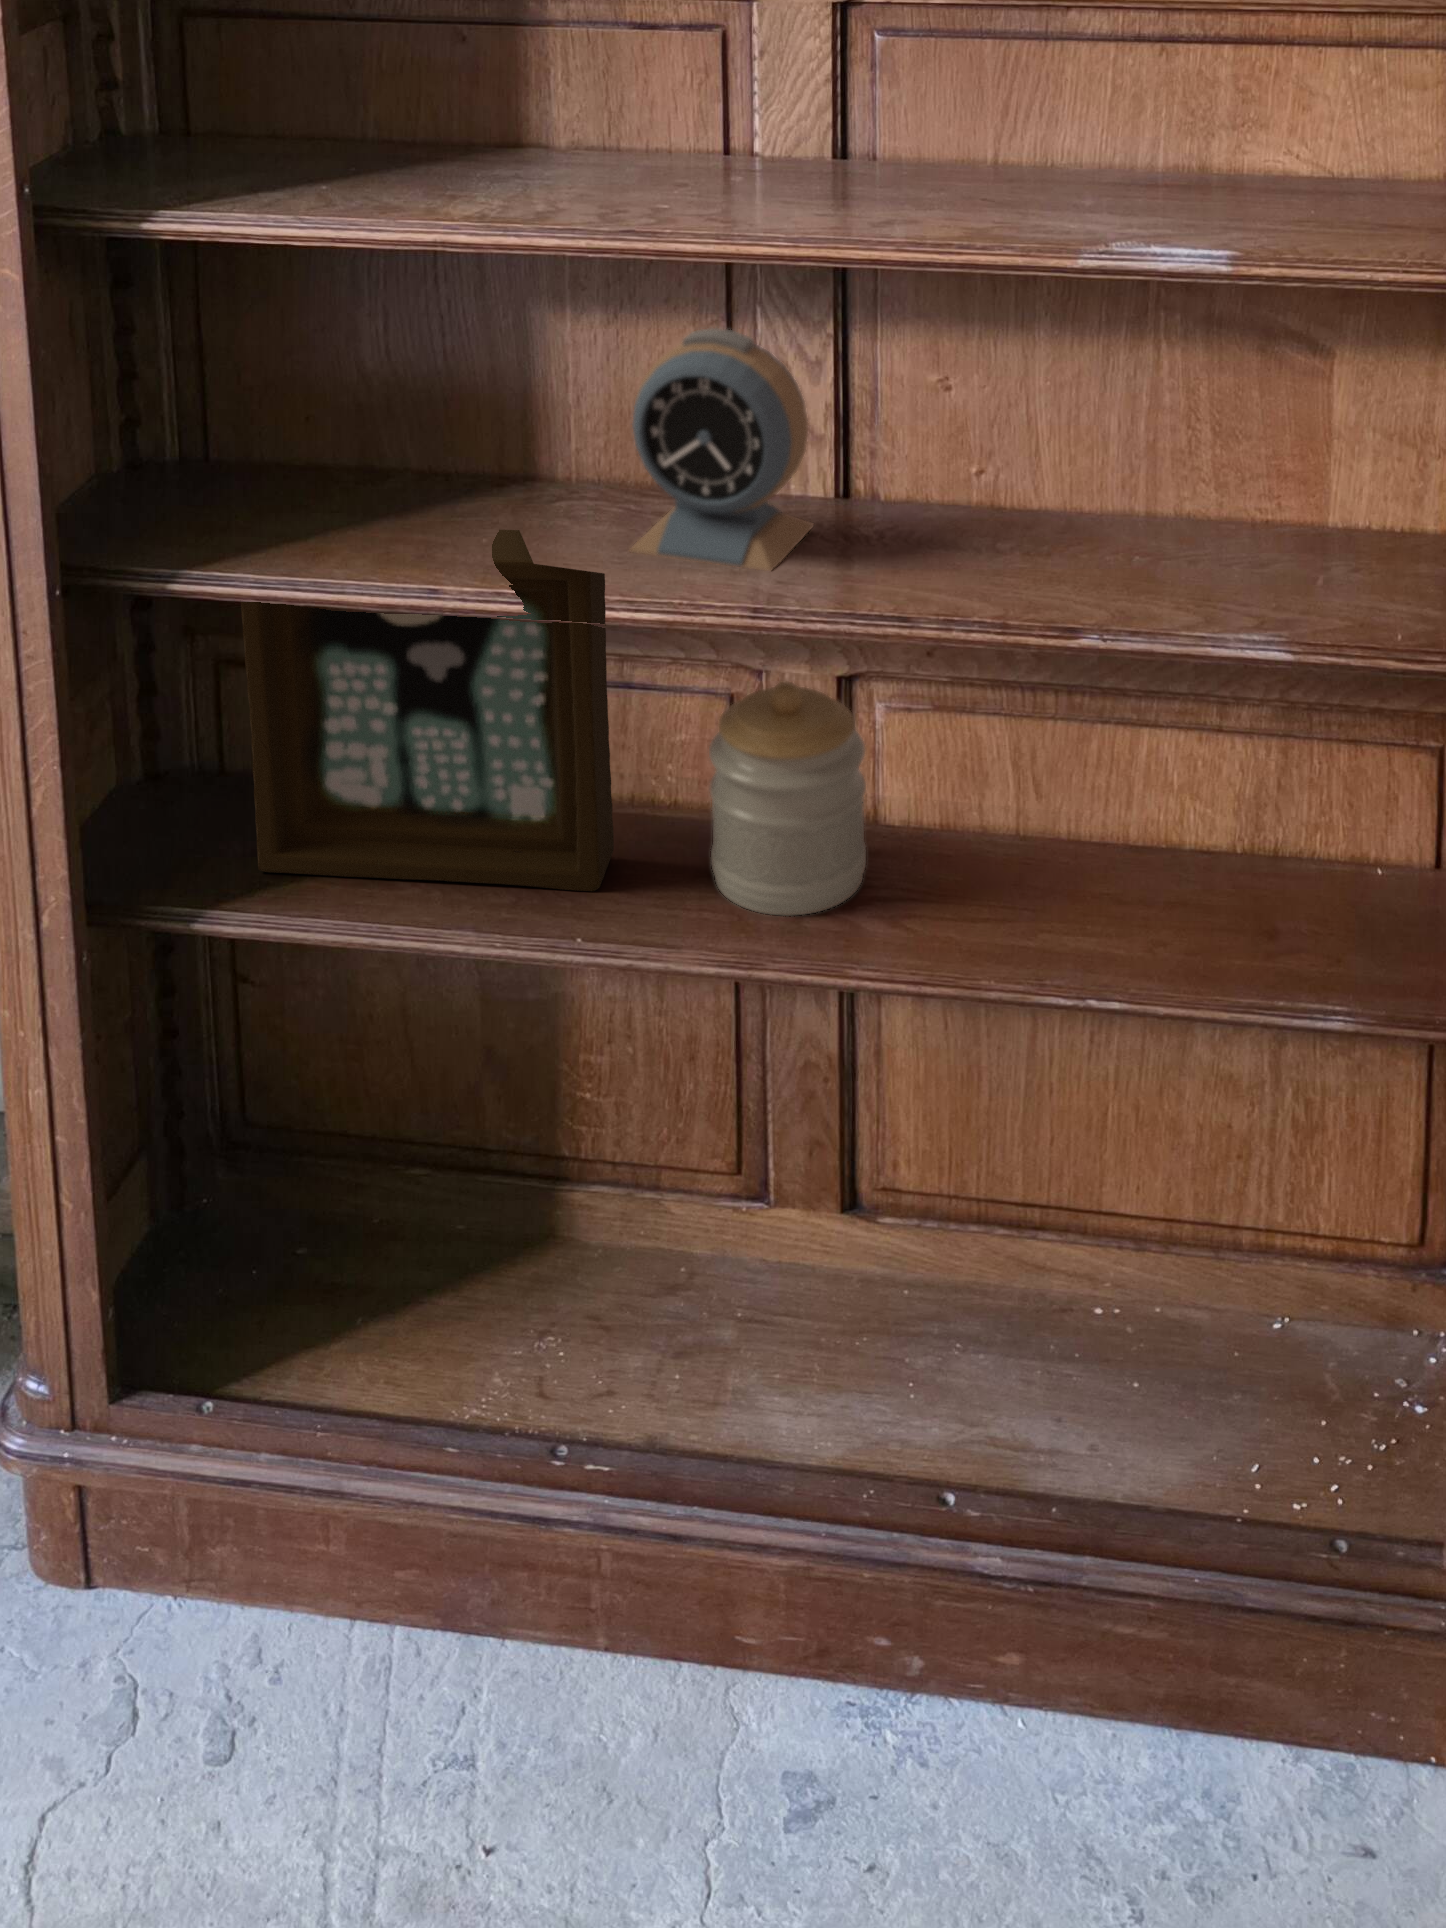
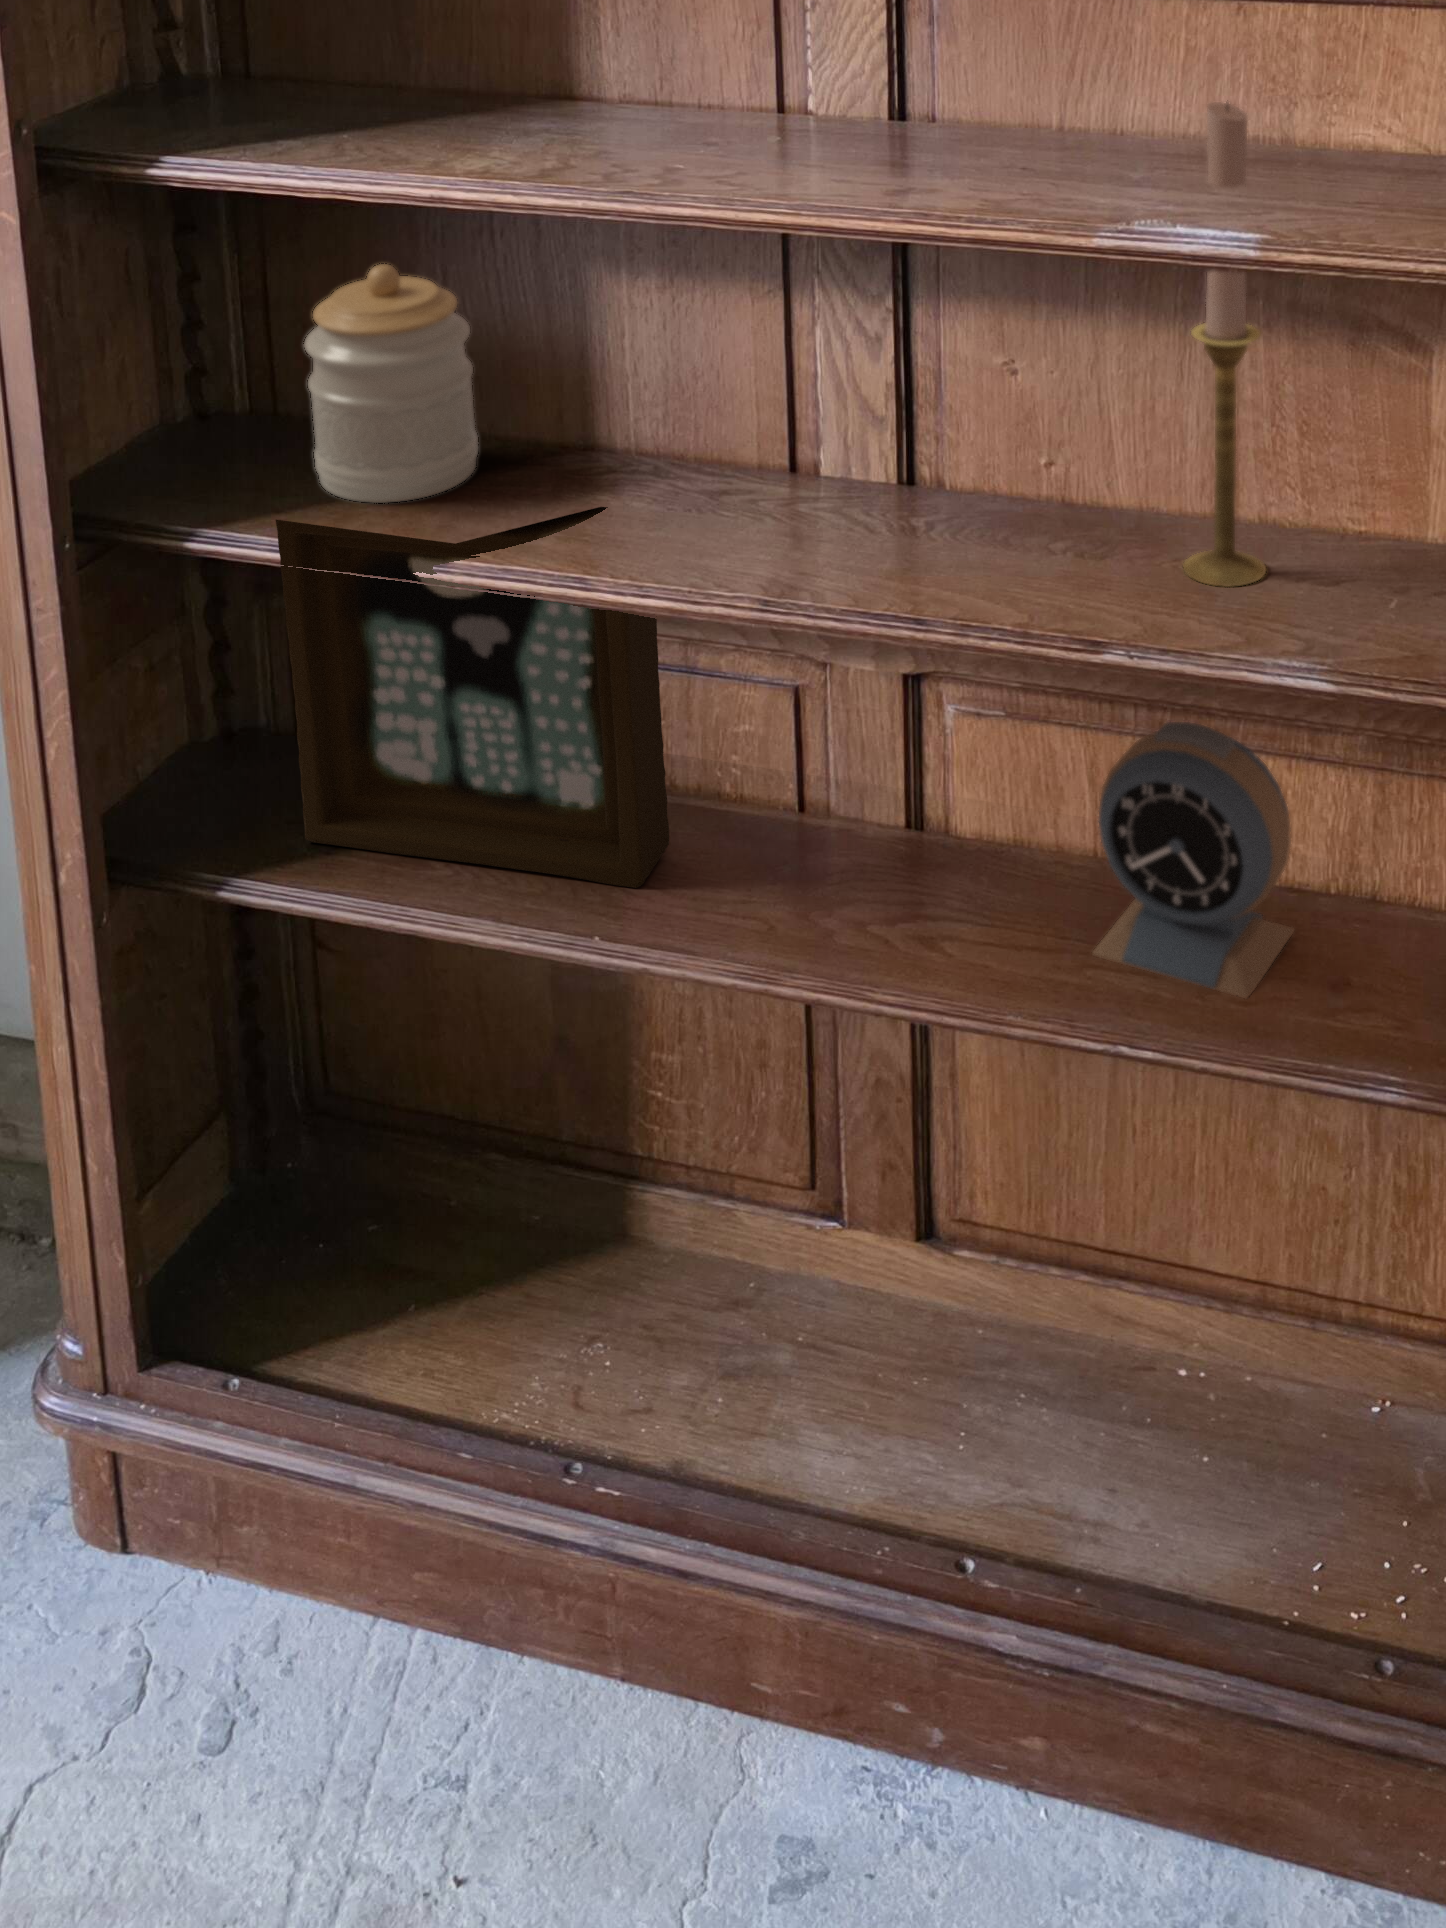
candlestick: none [1114,130,1190,571] -> present [1183,102,1266,587]
alarm clock: present [630,328,813,571] -> present [1093,722,1293,999]
jar: present [709,682,866,916] -> present [305,264,478,503]

